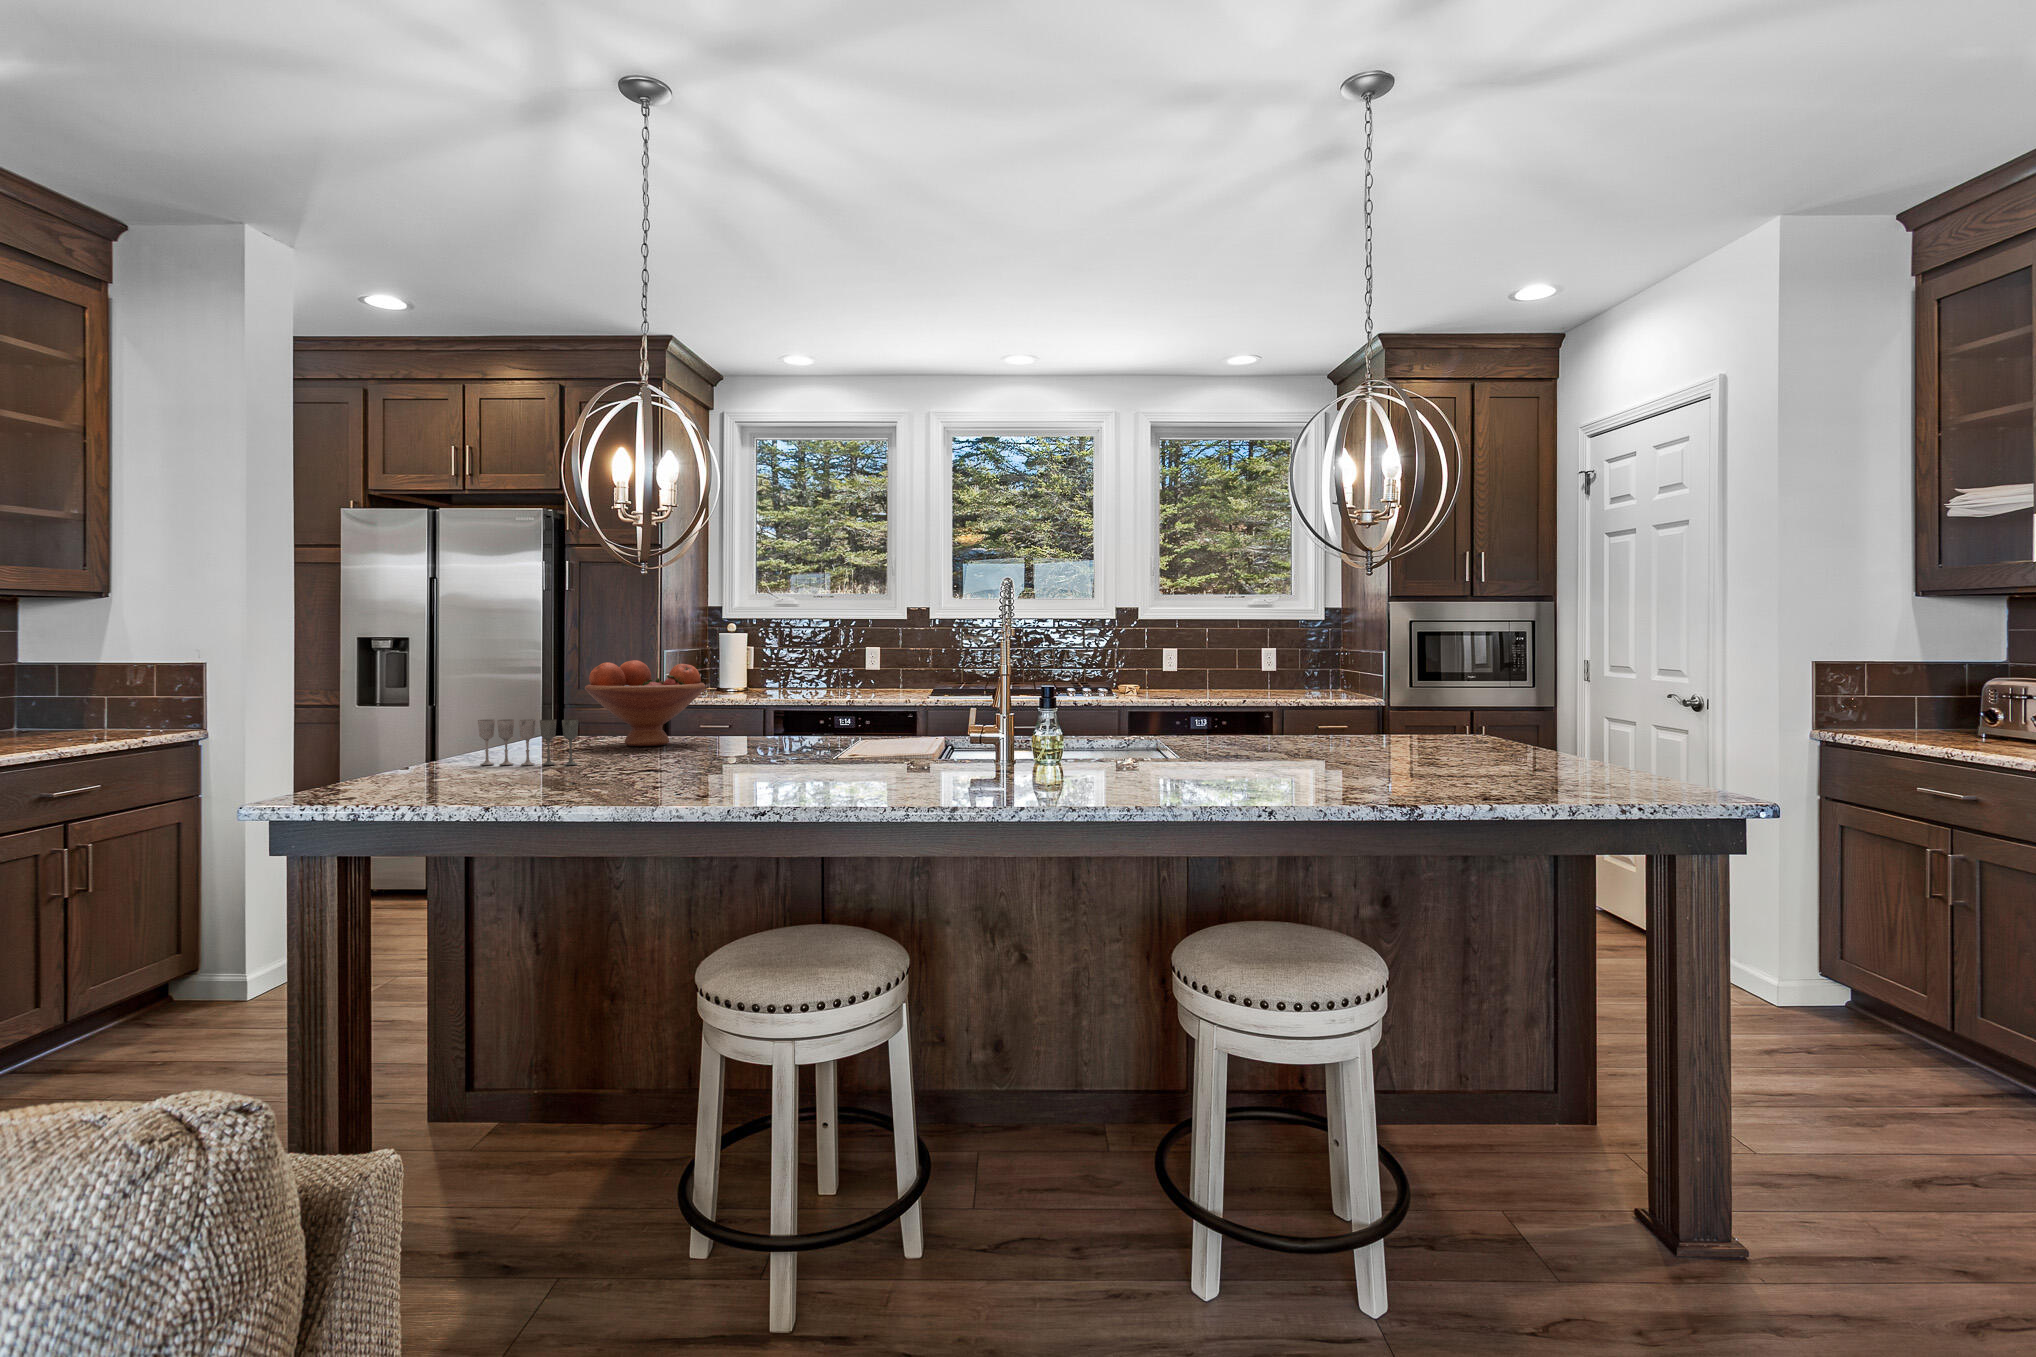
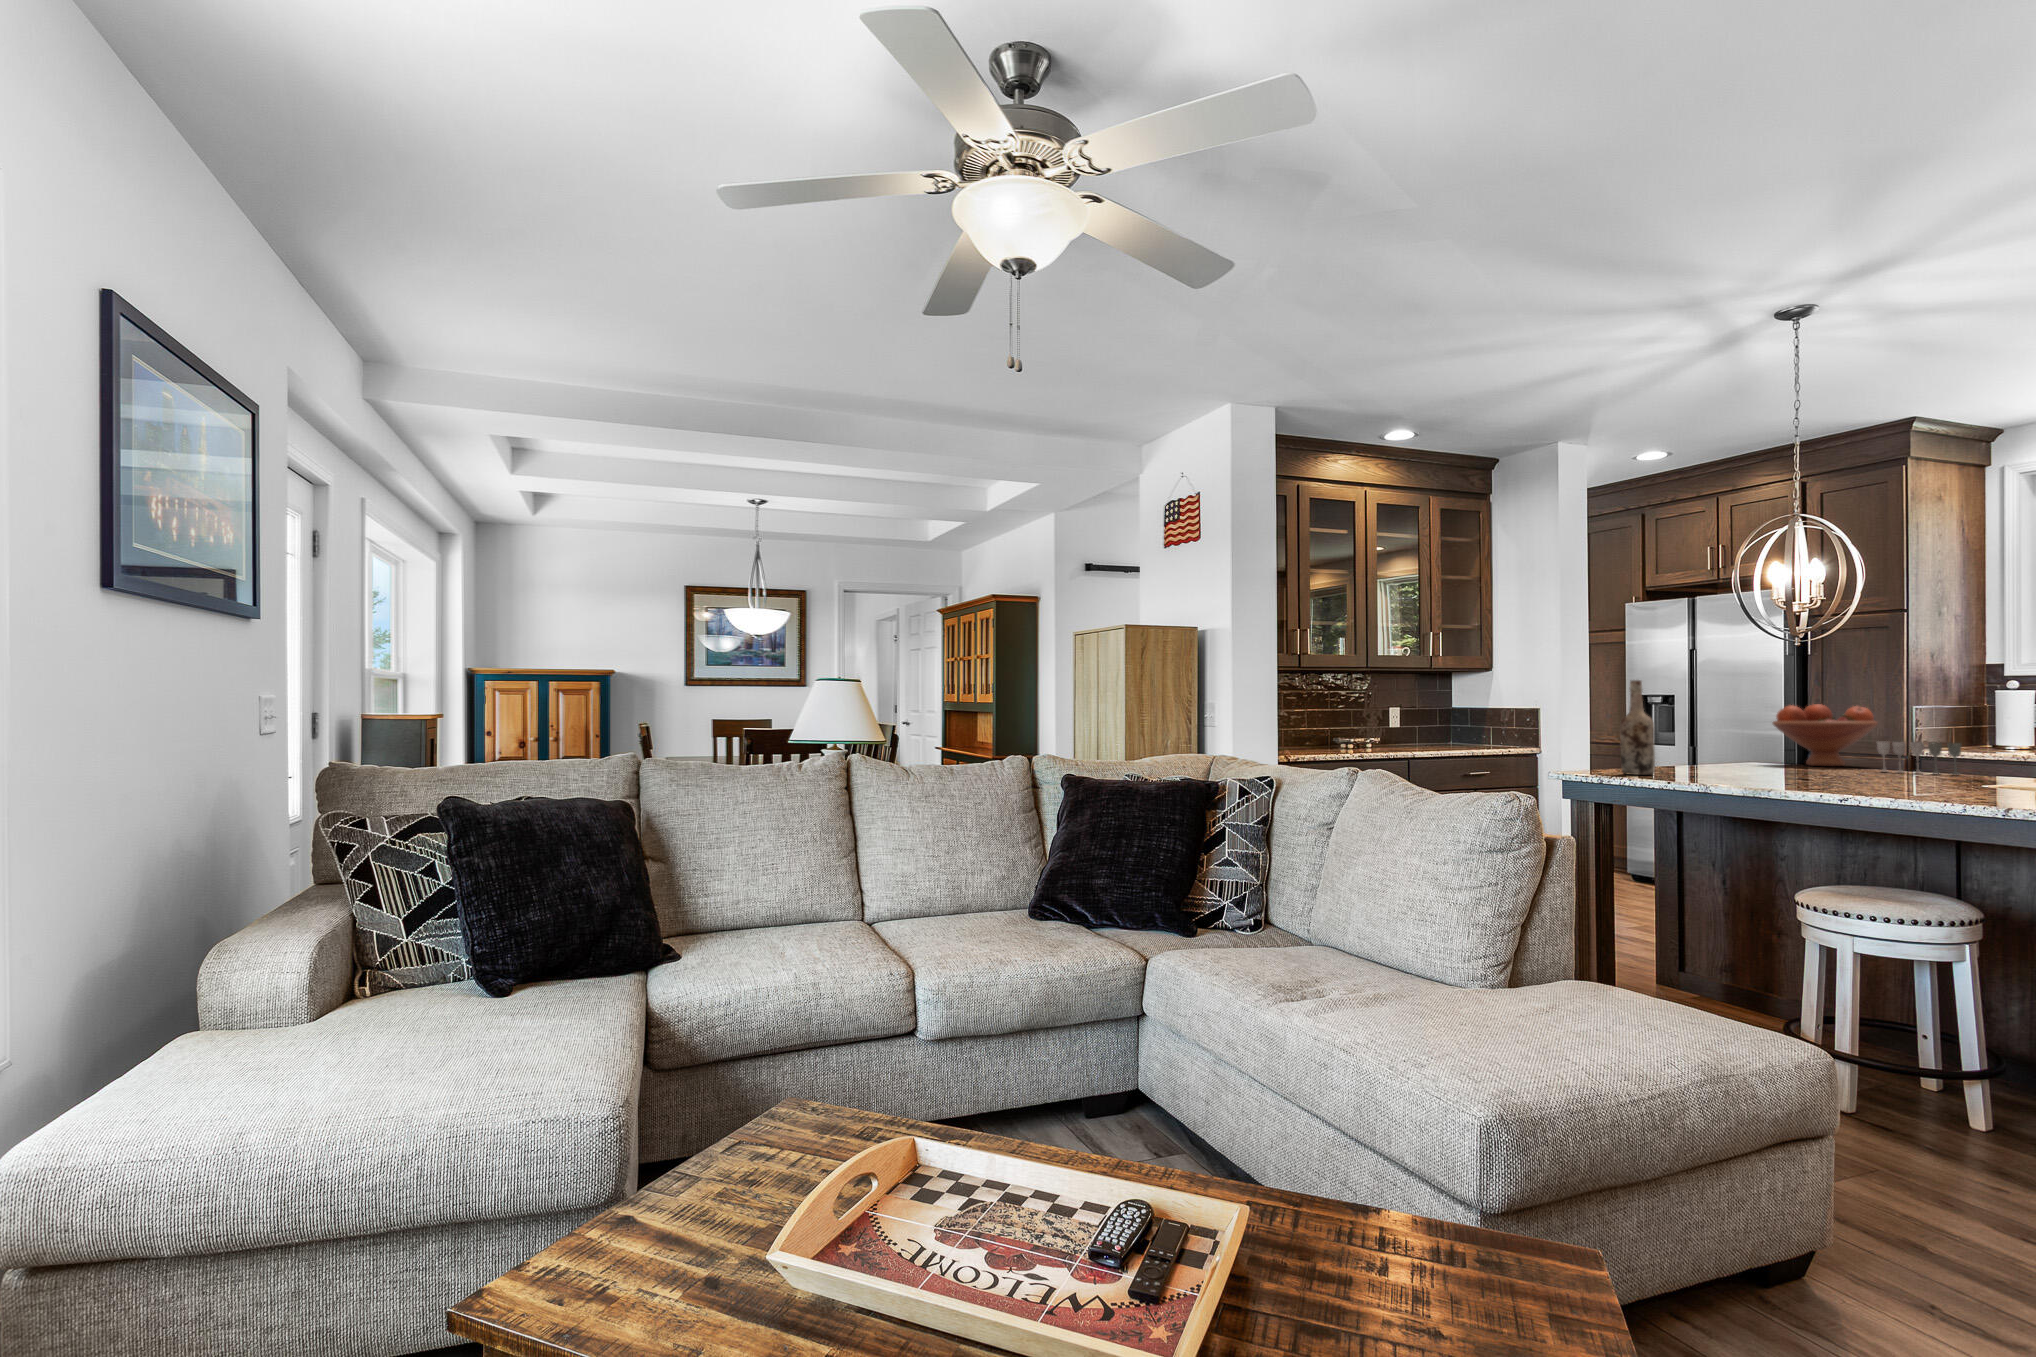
wine bottle: none [394,623,456,800] -> present [1620,680,1655,775]
wine glass: present [478,719,578,765] -> present [1877,741,1961,775]

